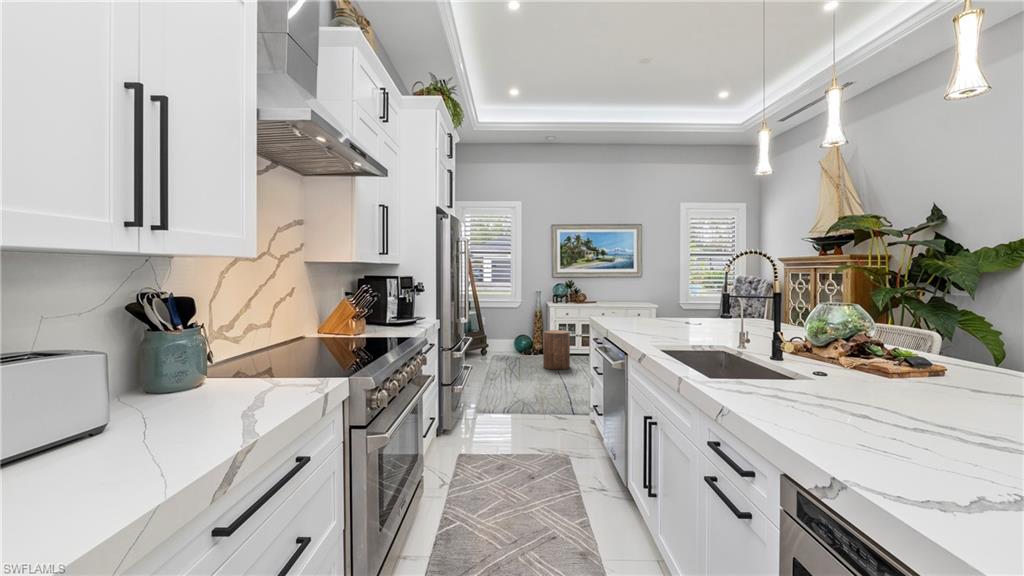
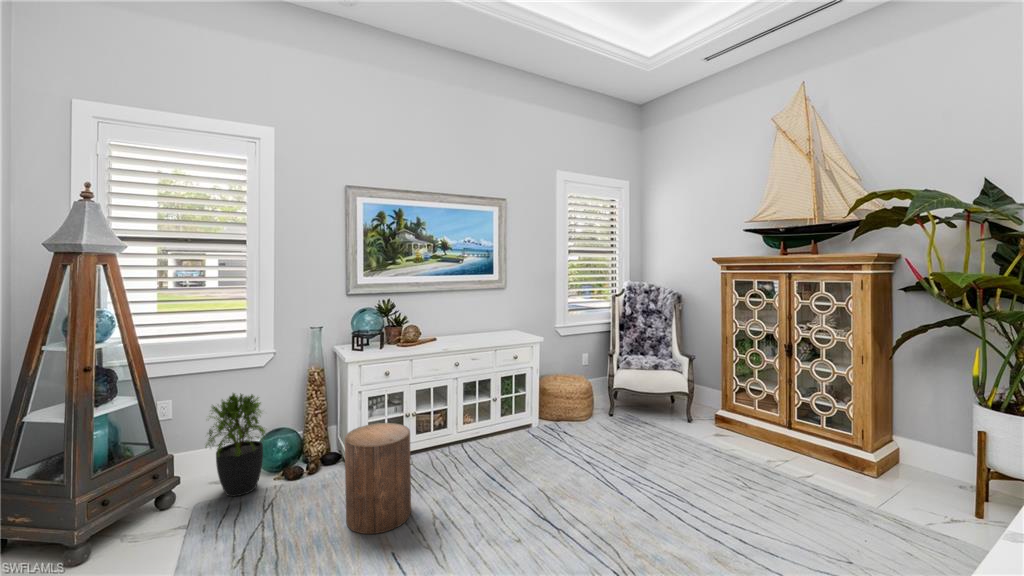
potted plant: none [494,315,518,357] -> present [206,393,265,496]

